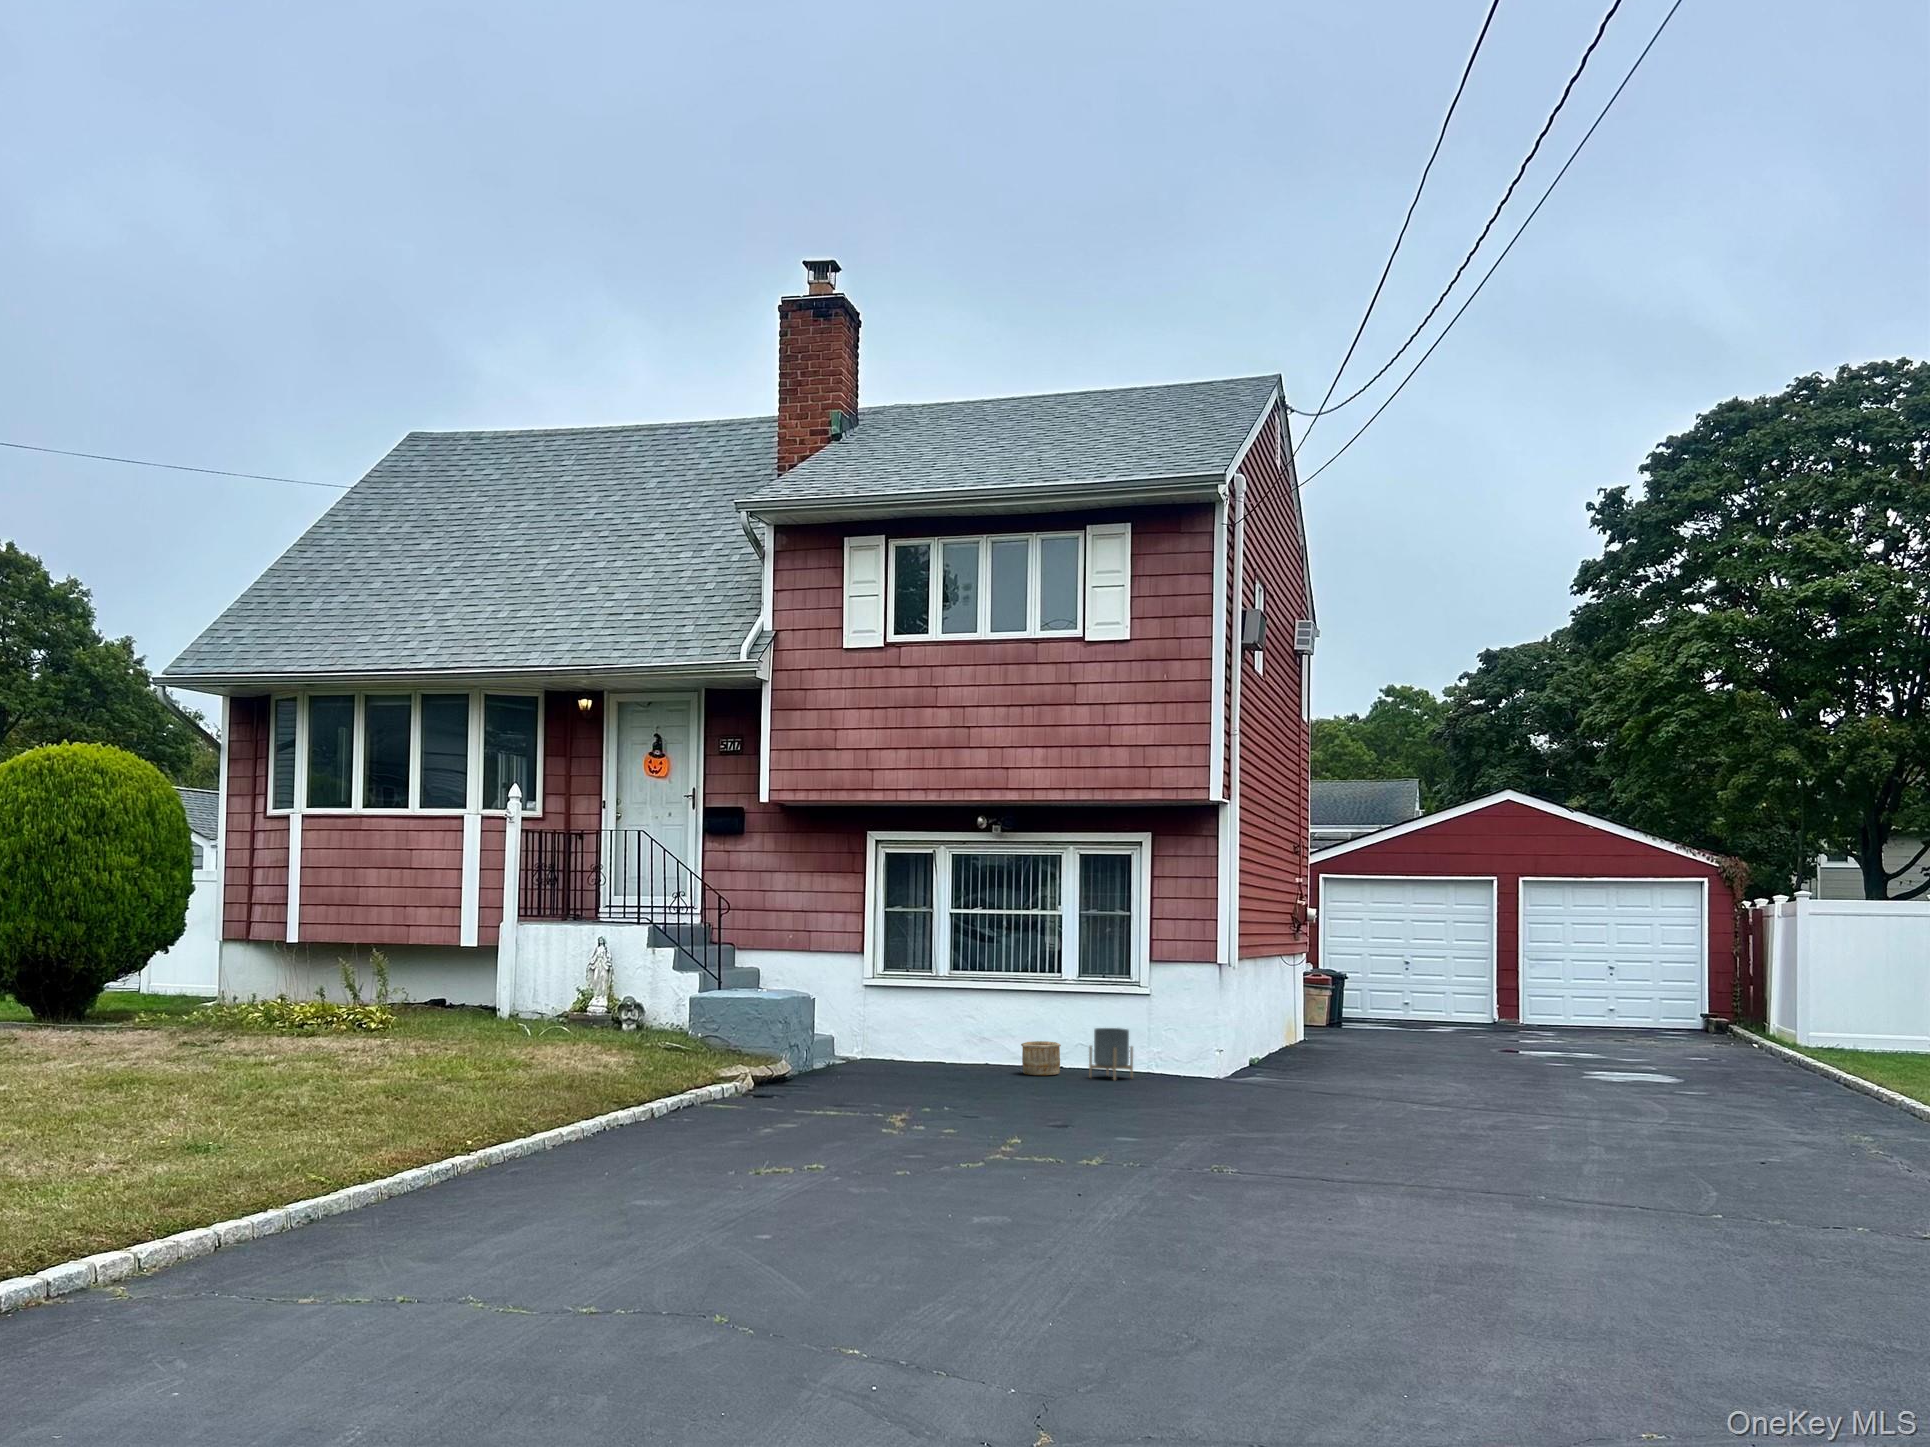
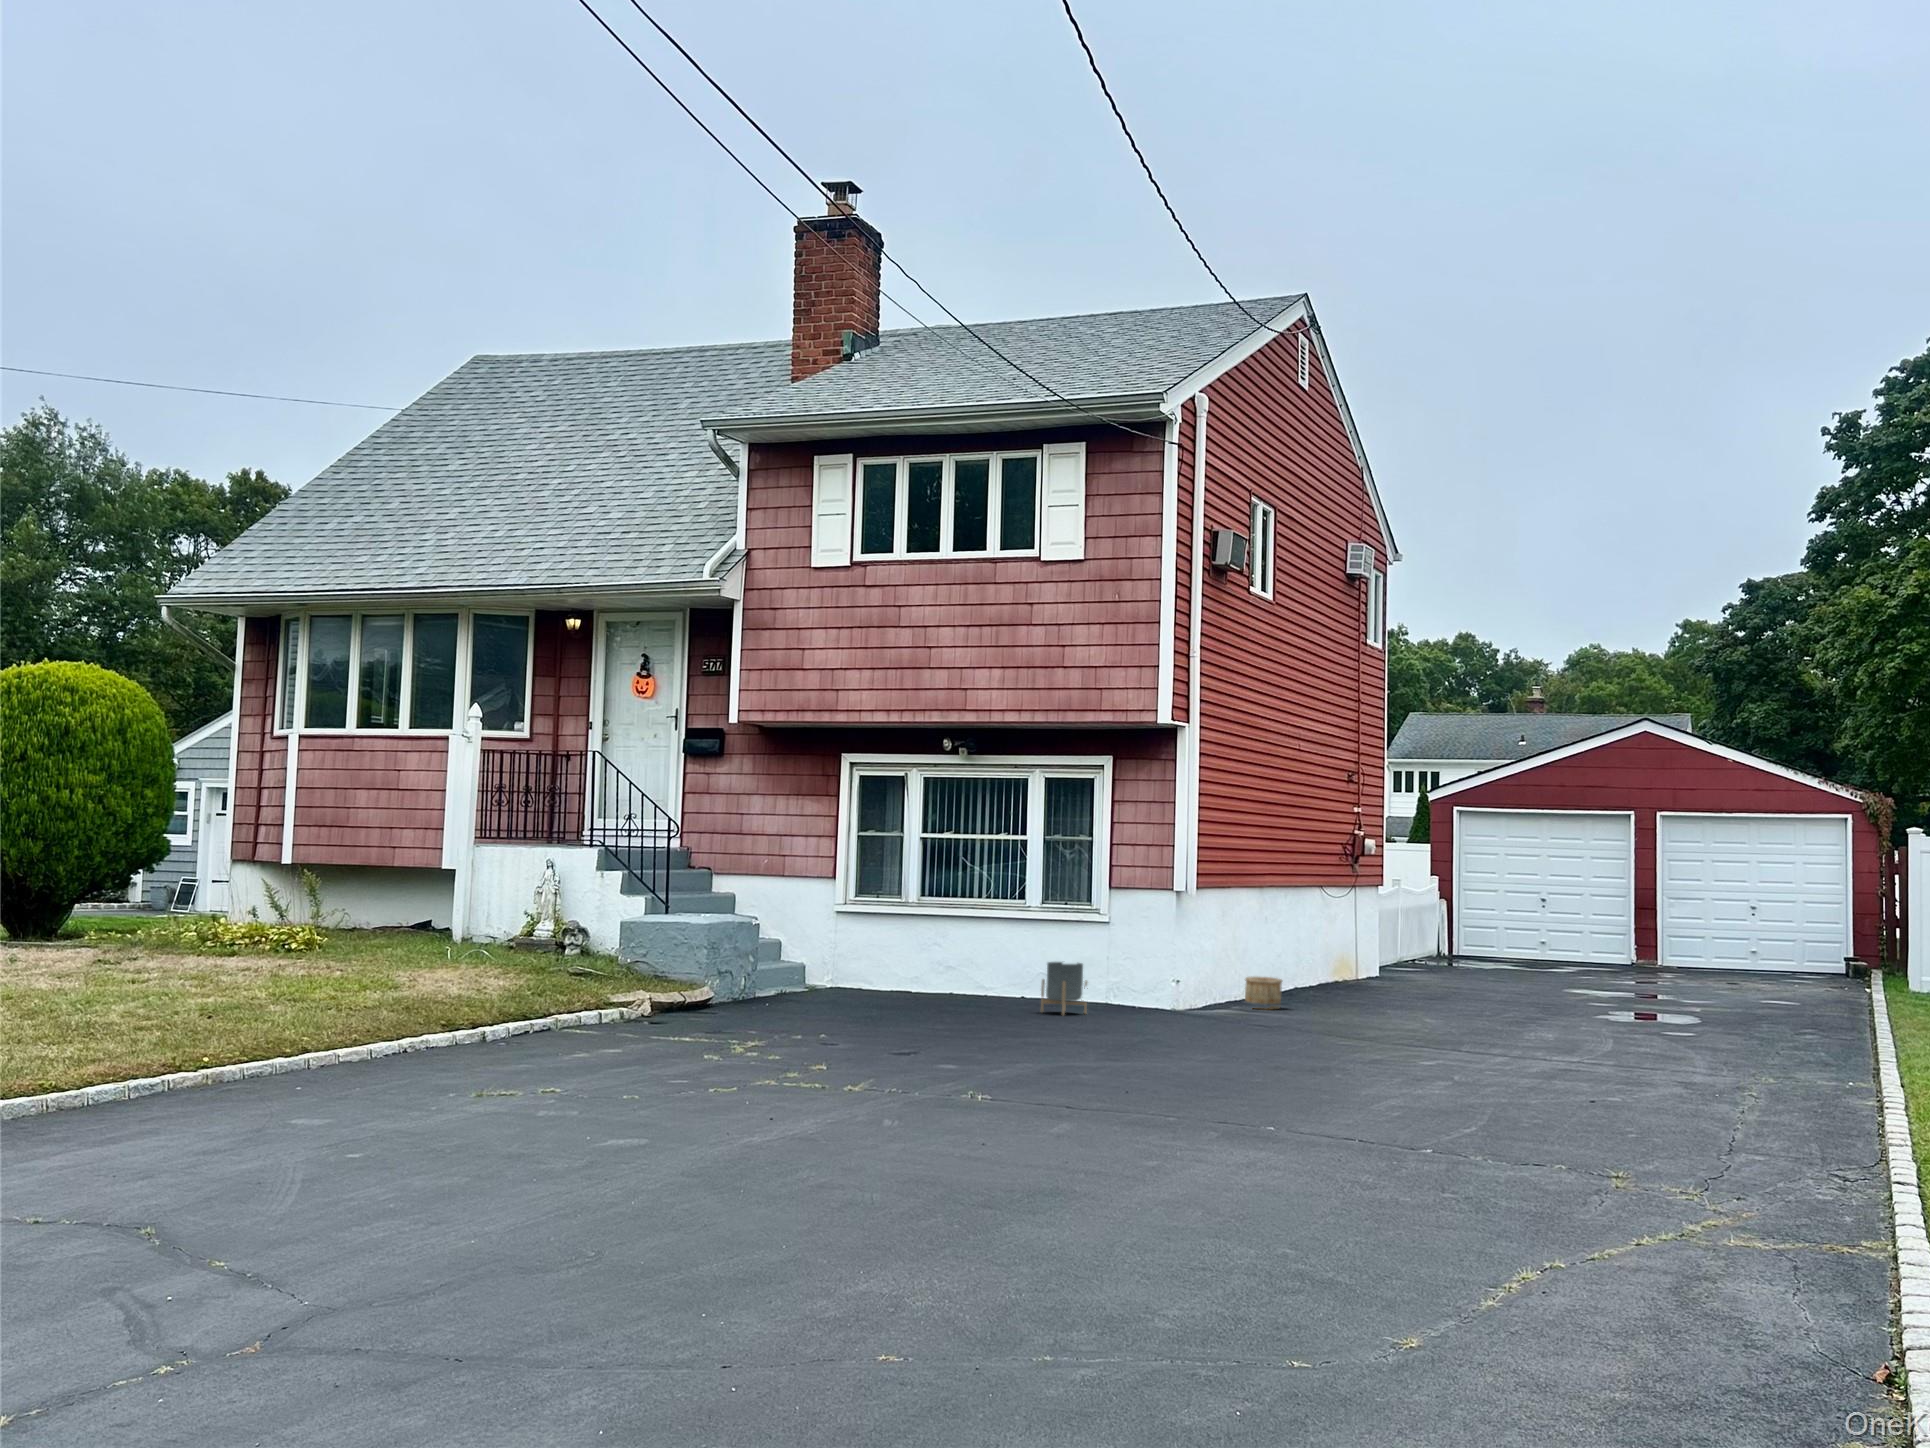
wooden bucket: present [1021,1041,1061,1075] -> present [1245,977,1282,1010]

